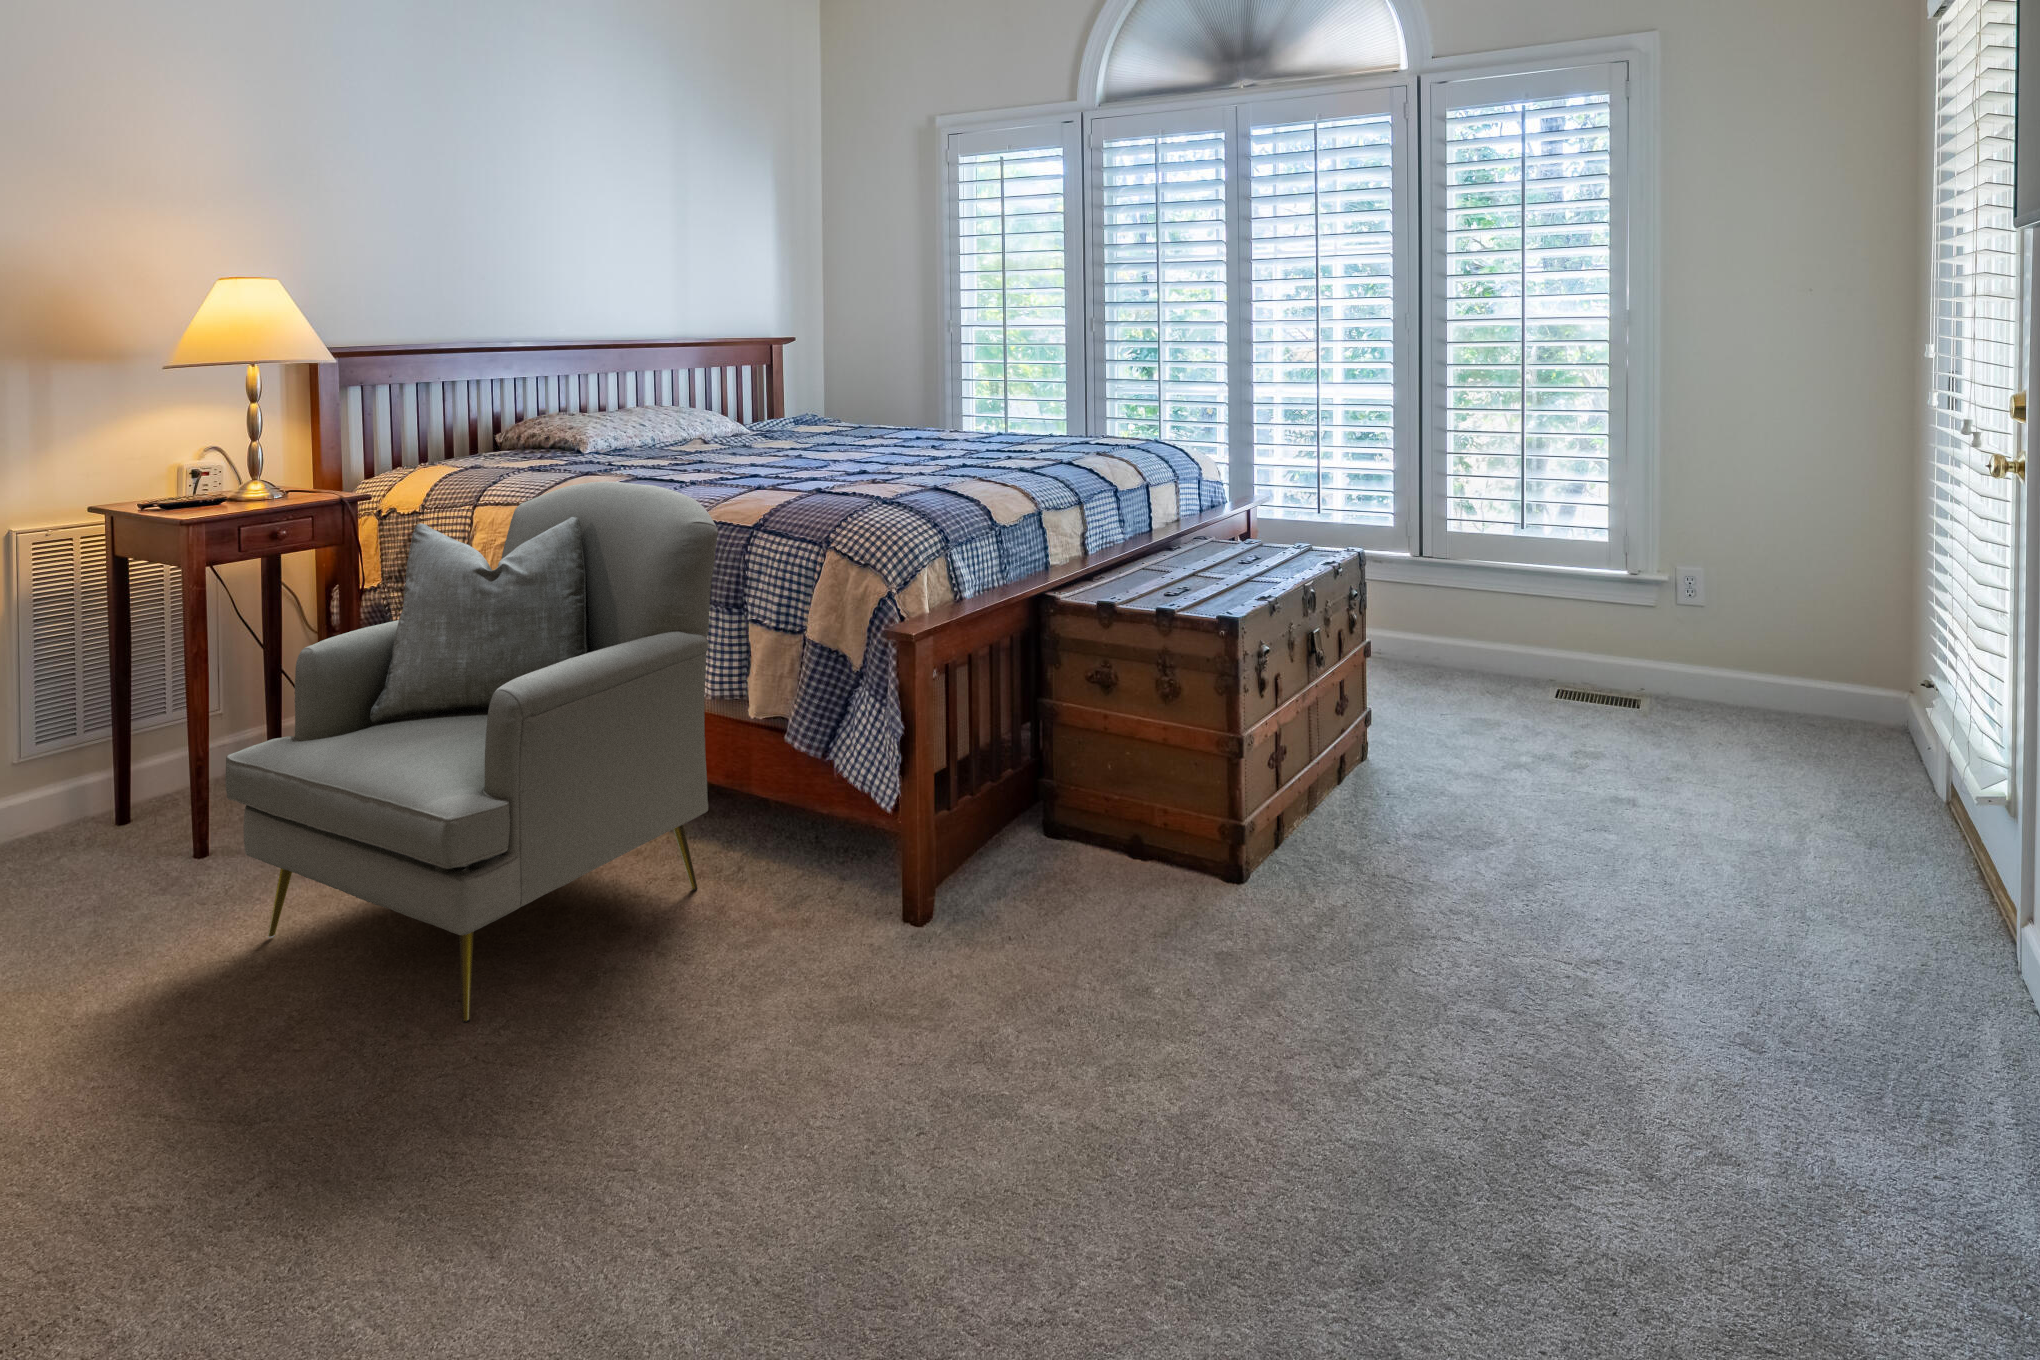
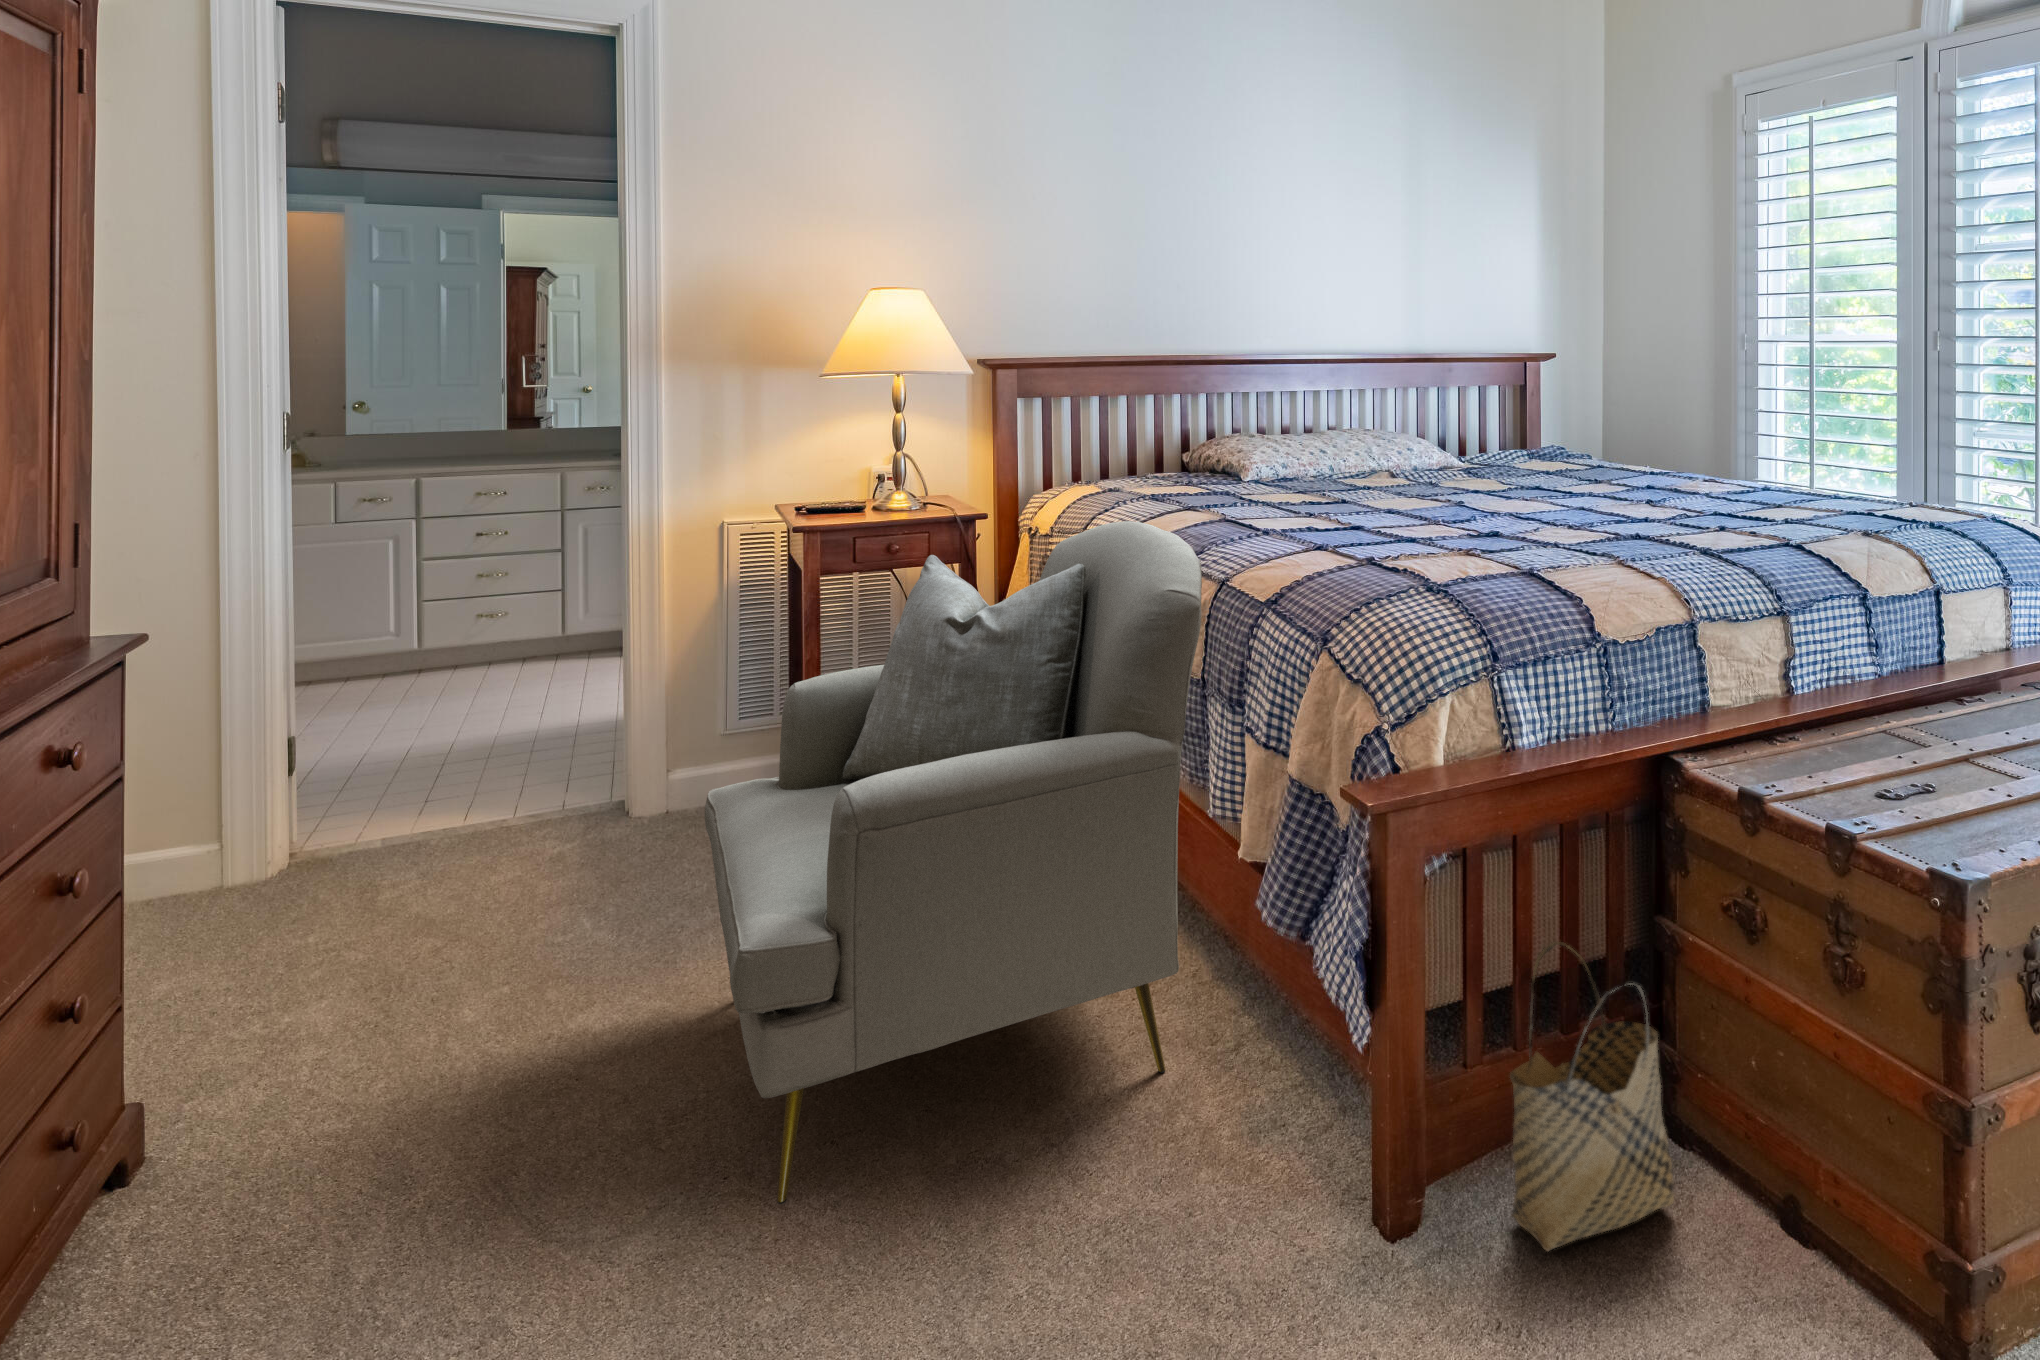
woven basket: none [982,718,1068,897] -> present [1510,942,1674,1252]

